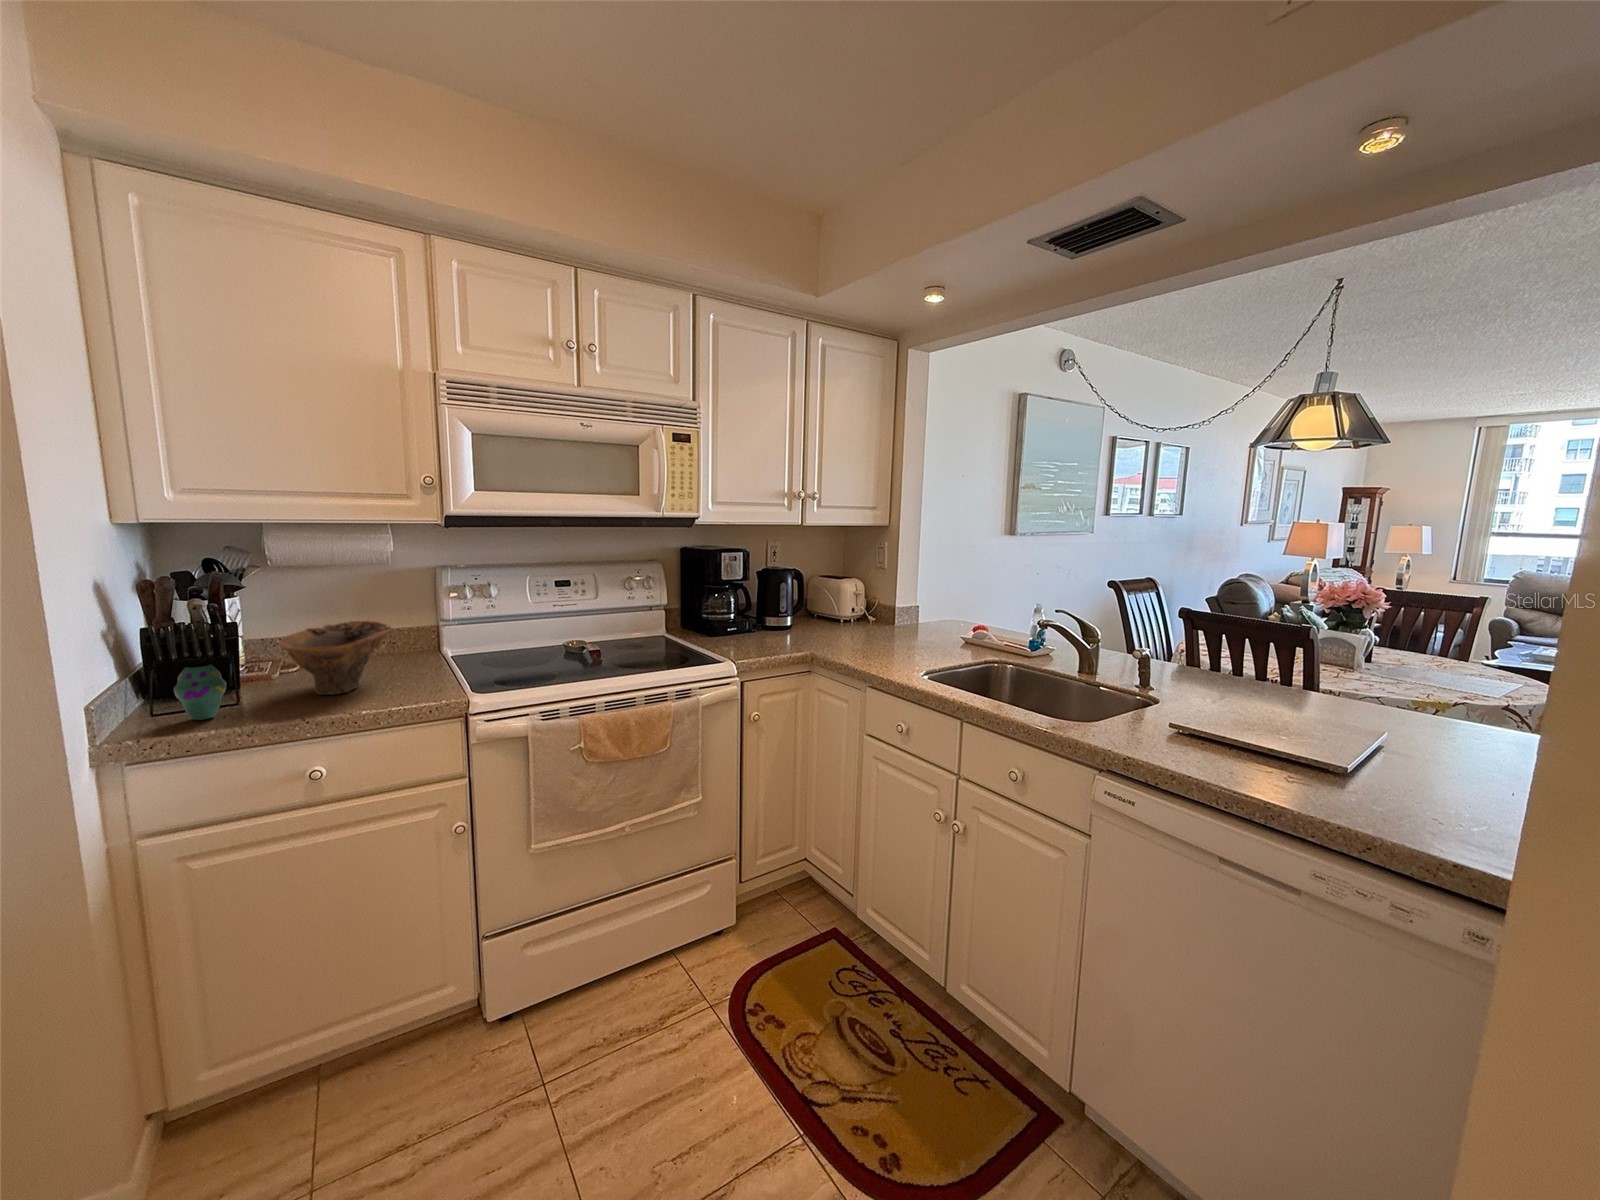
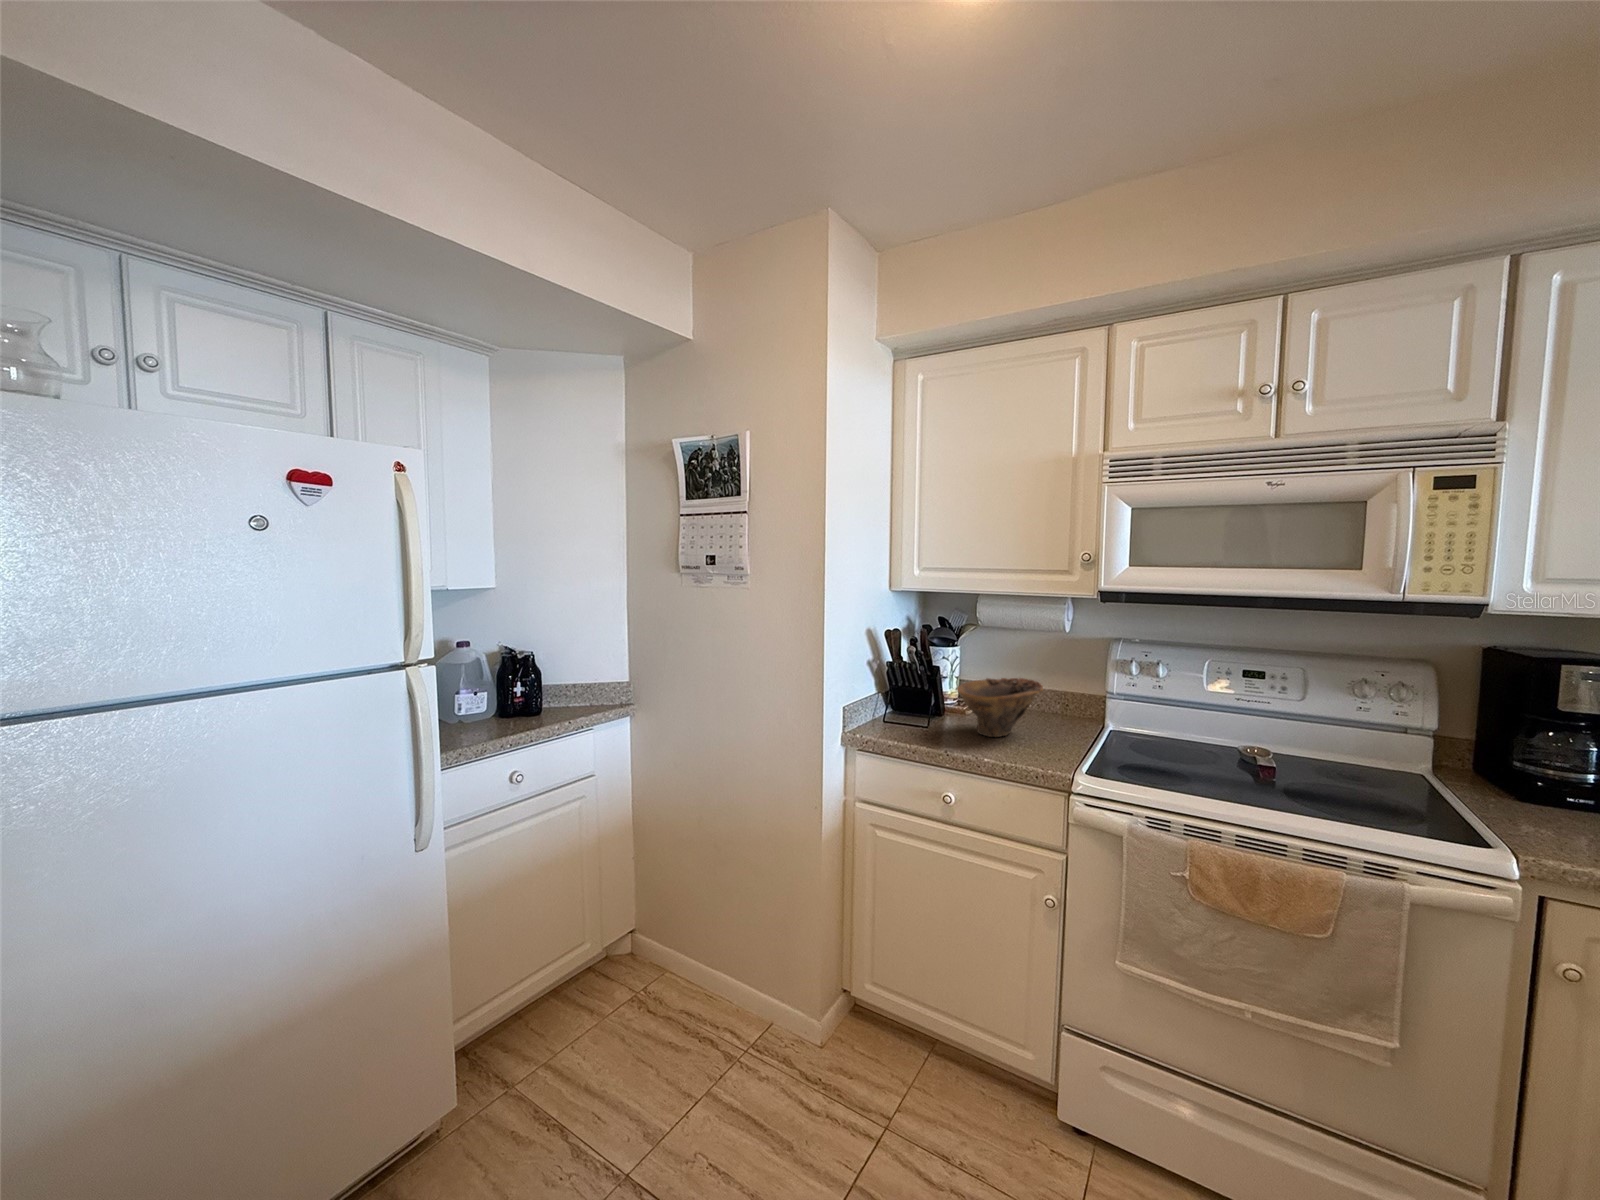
vase: present [173,663,226,720] -> none [894,691,921,730]

